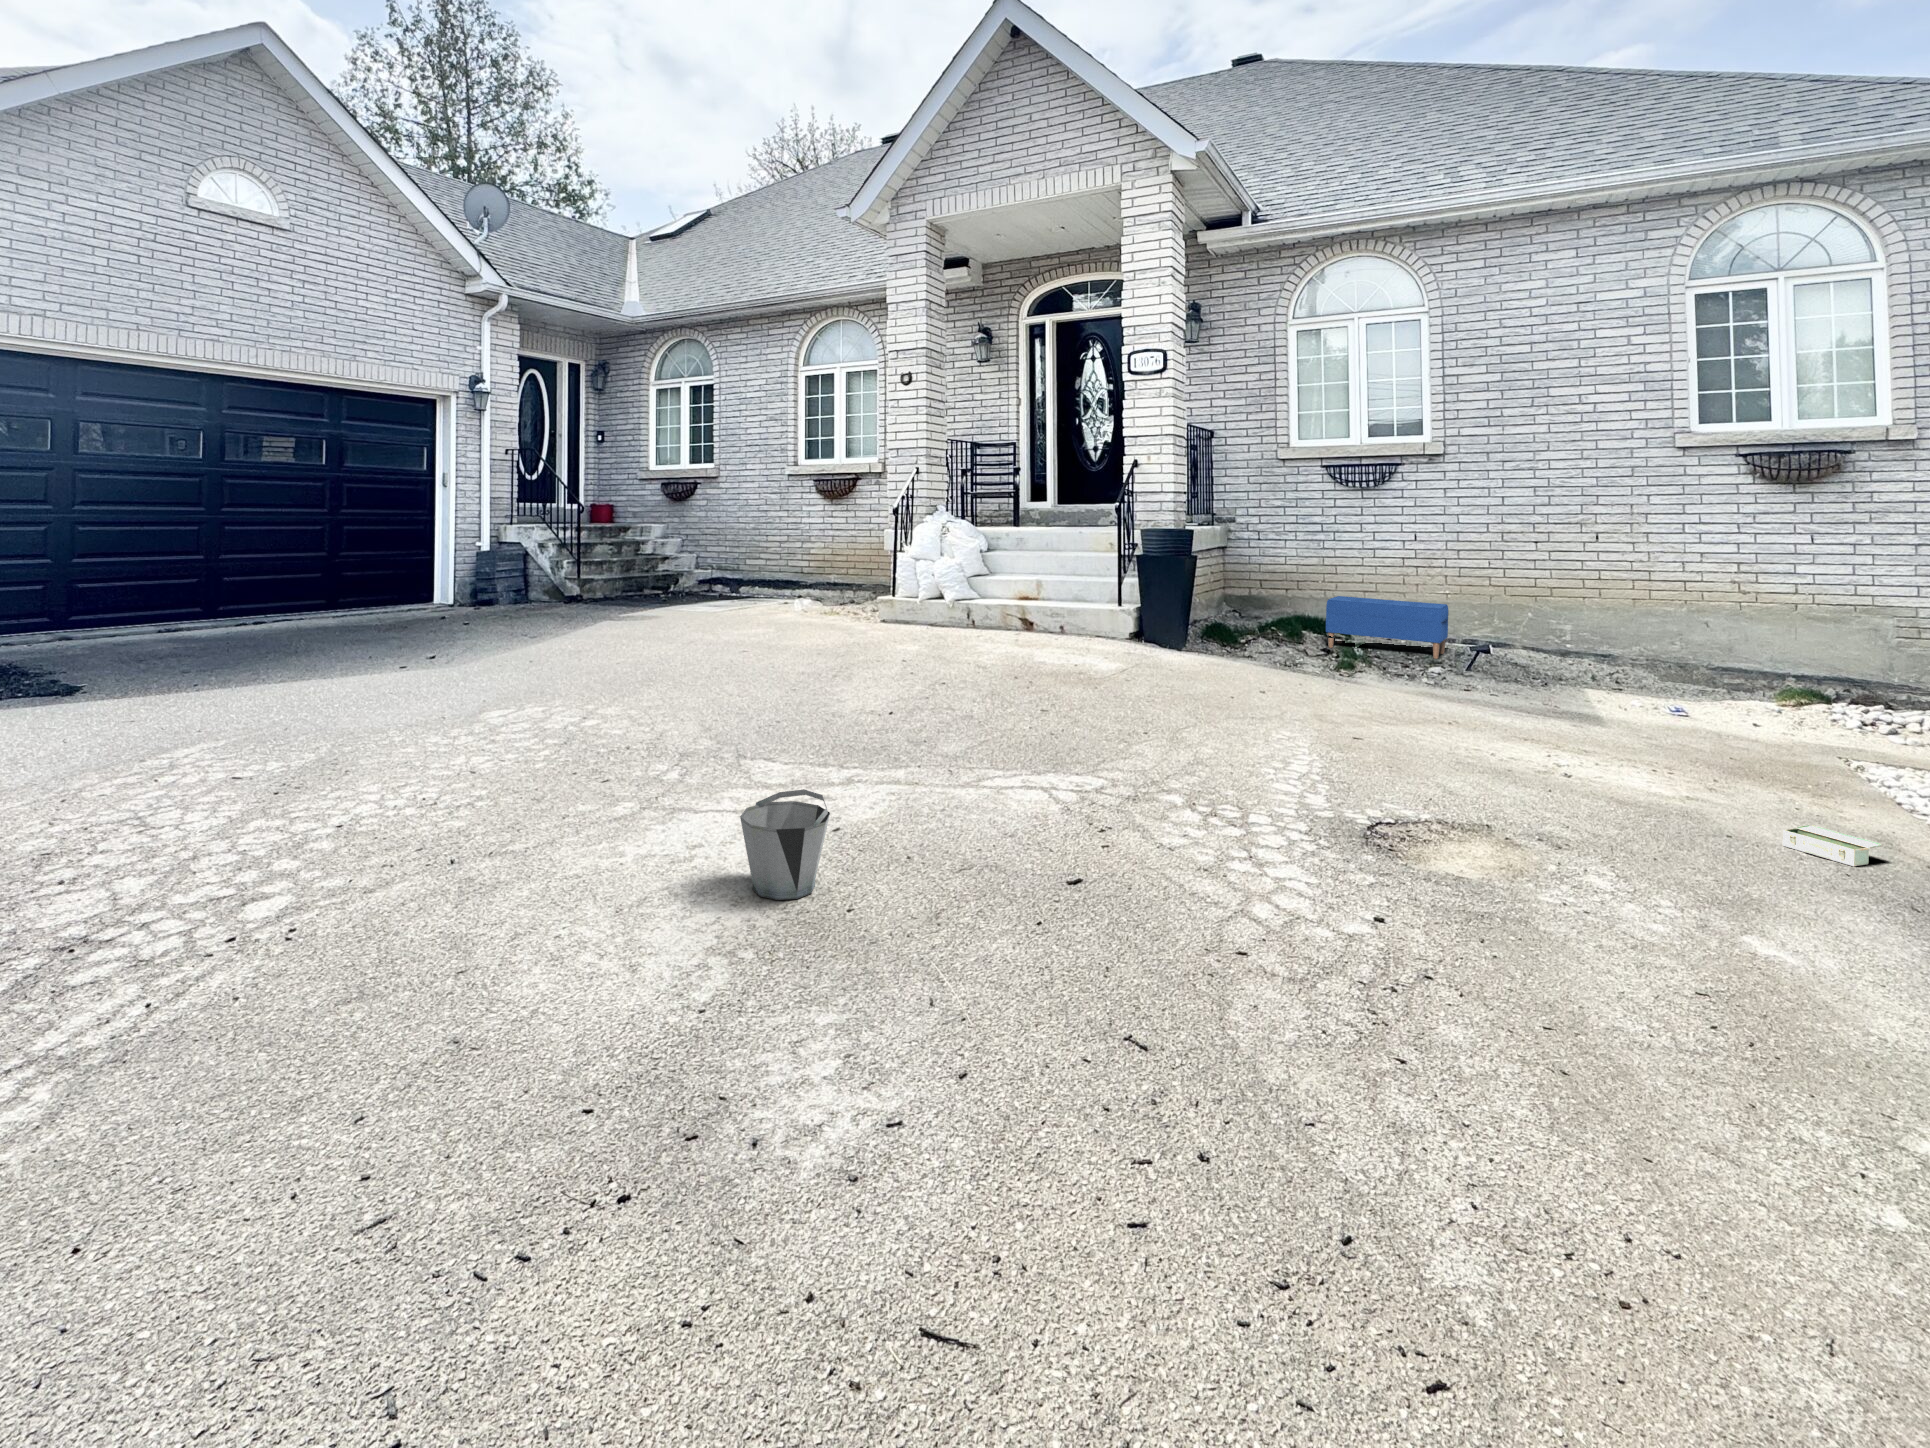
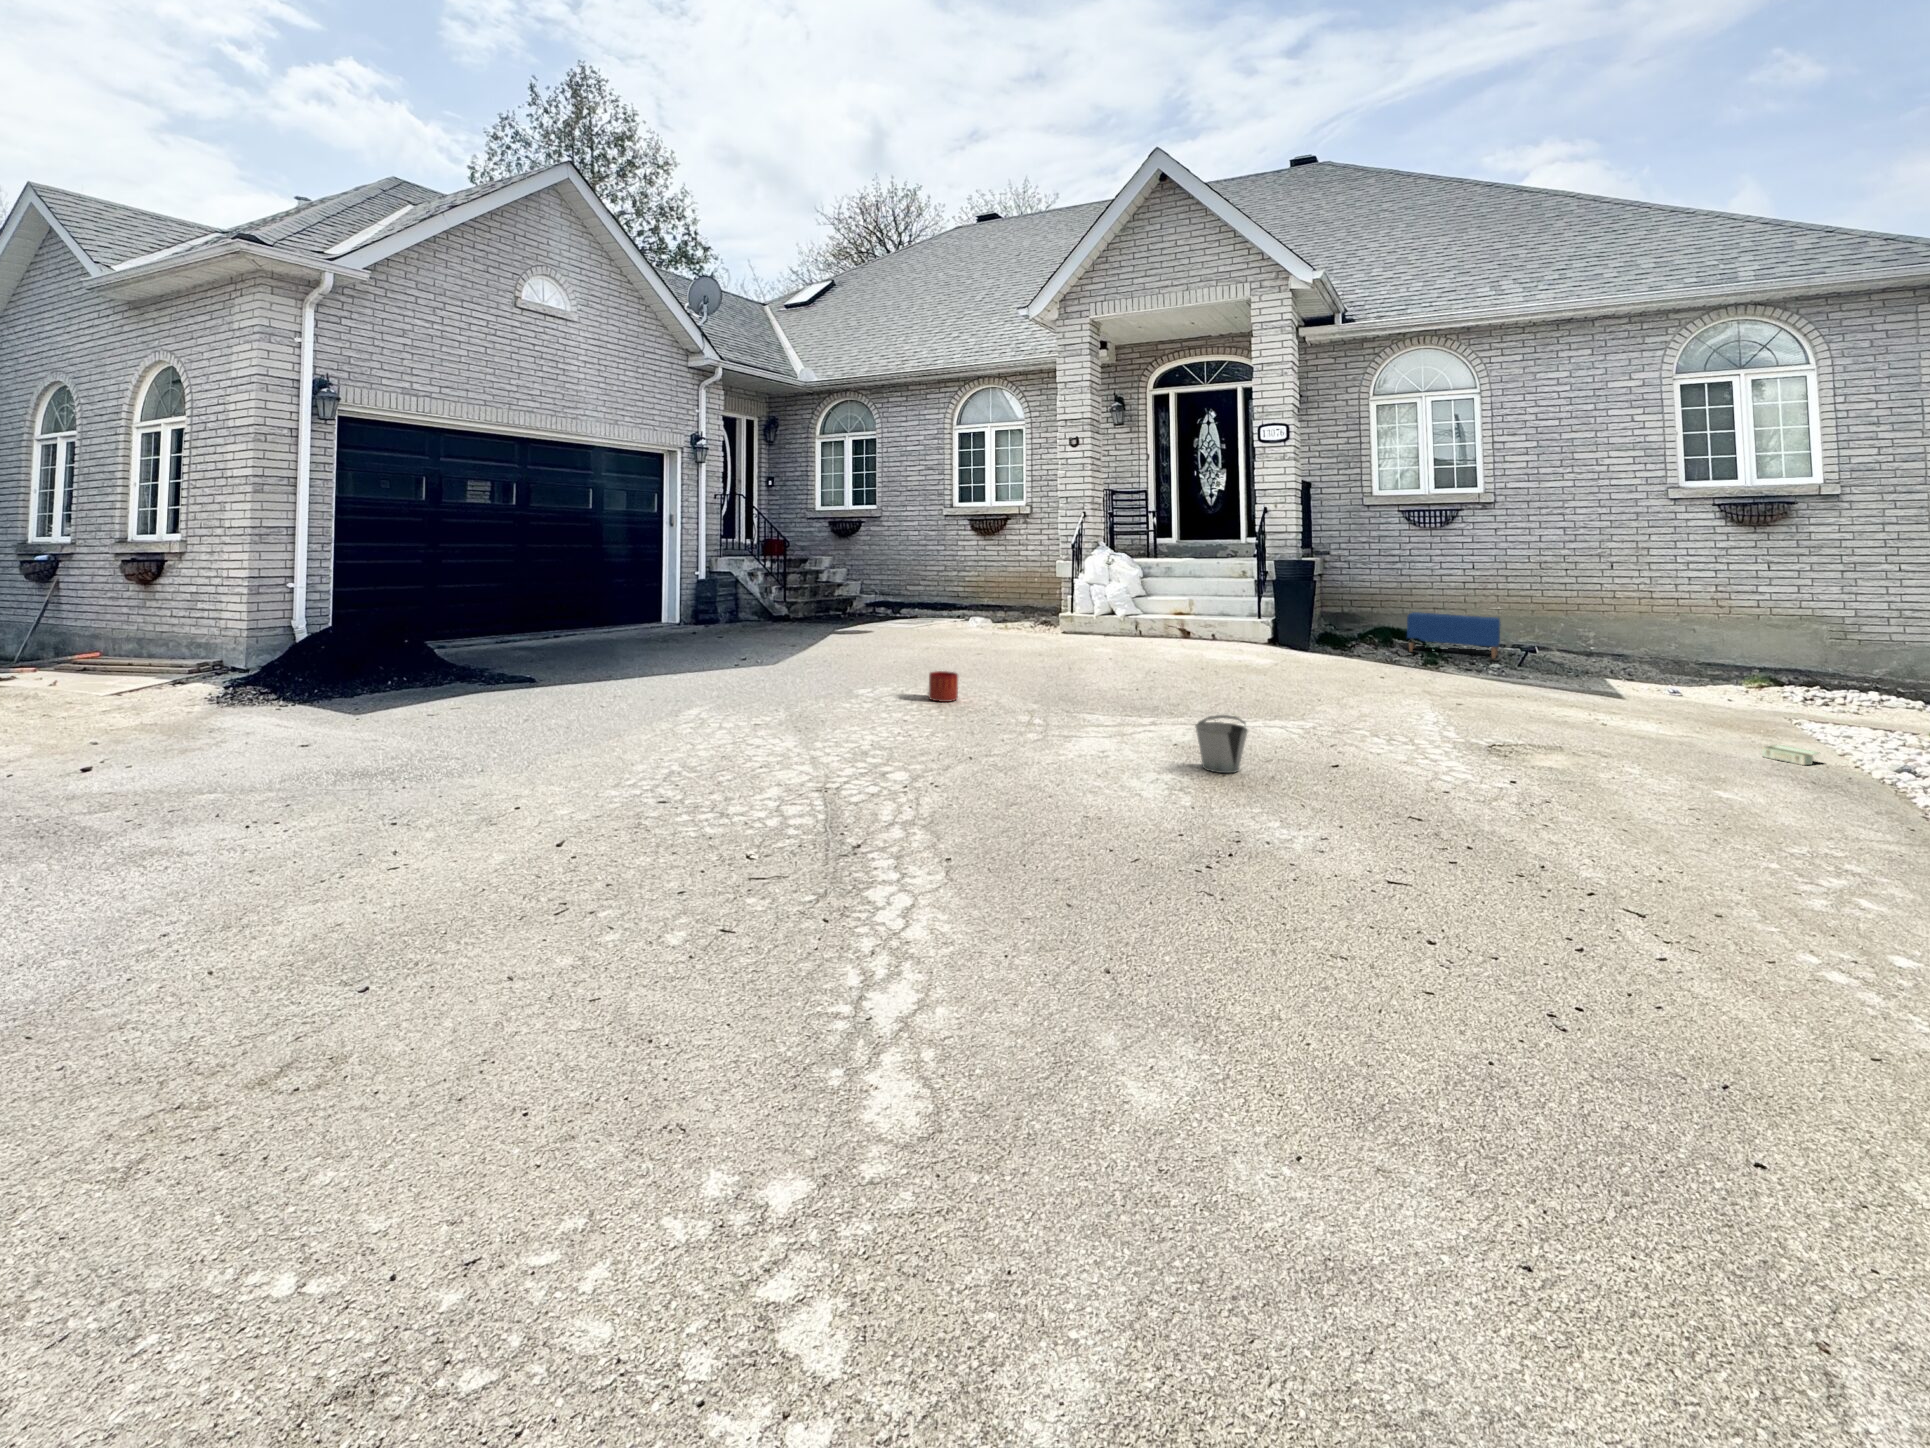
planter: none [504,688,551,735] -> present [929,671,958,702]

